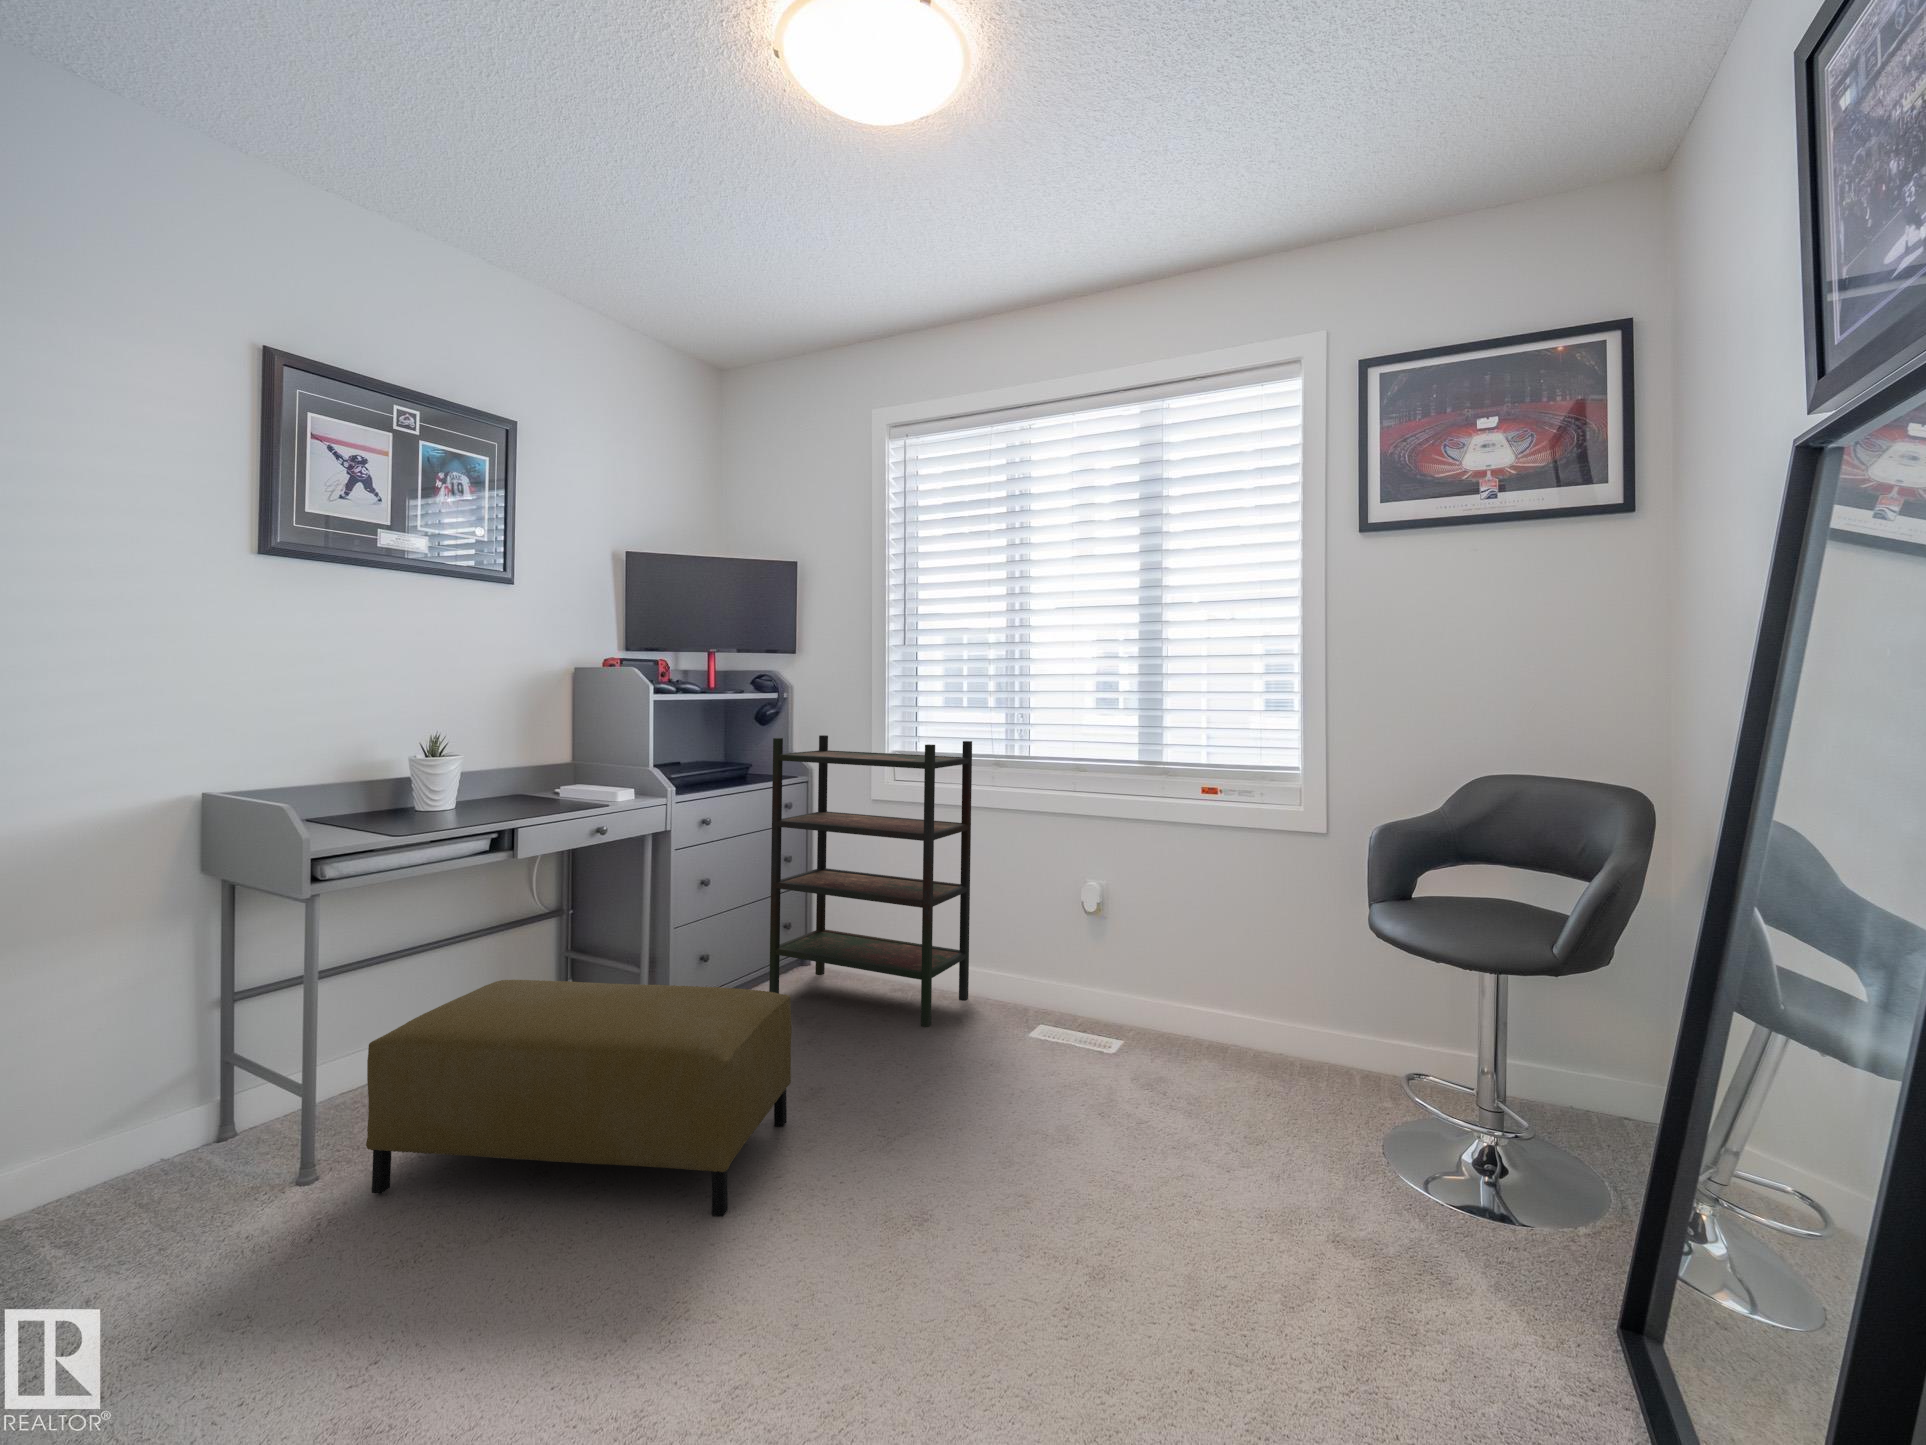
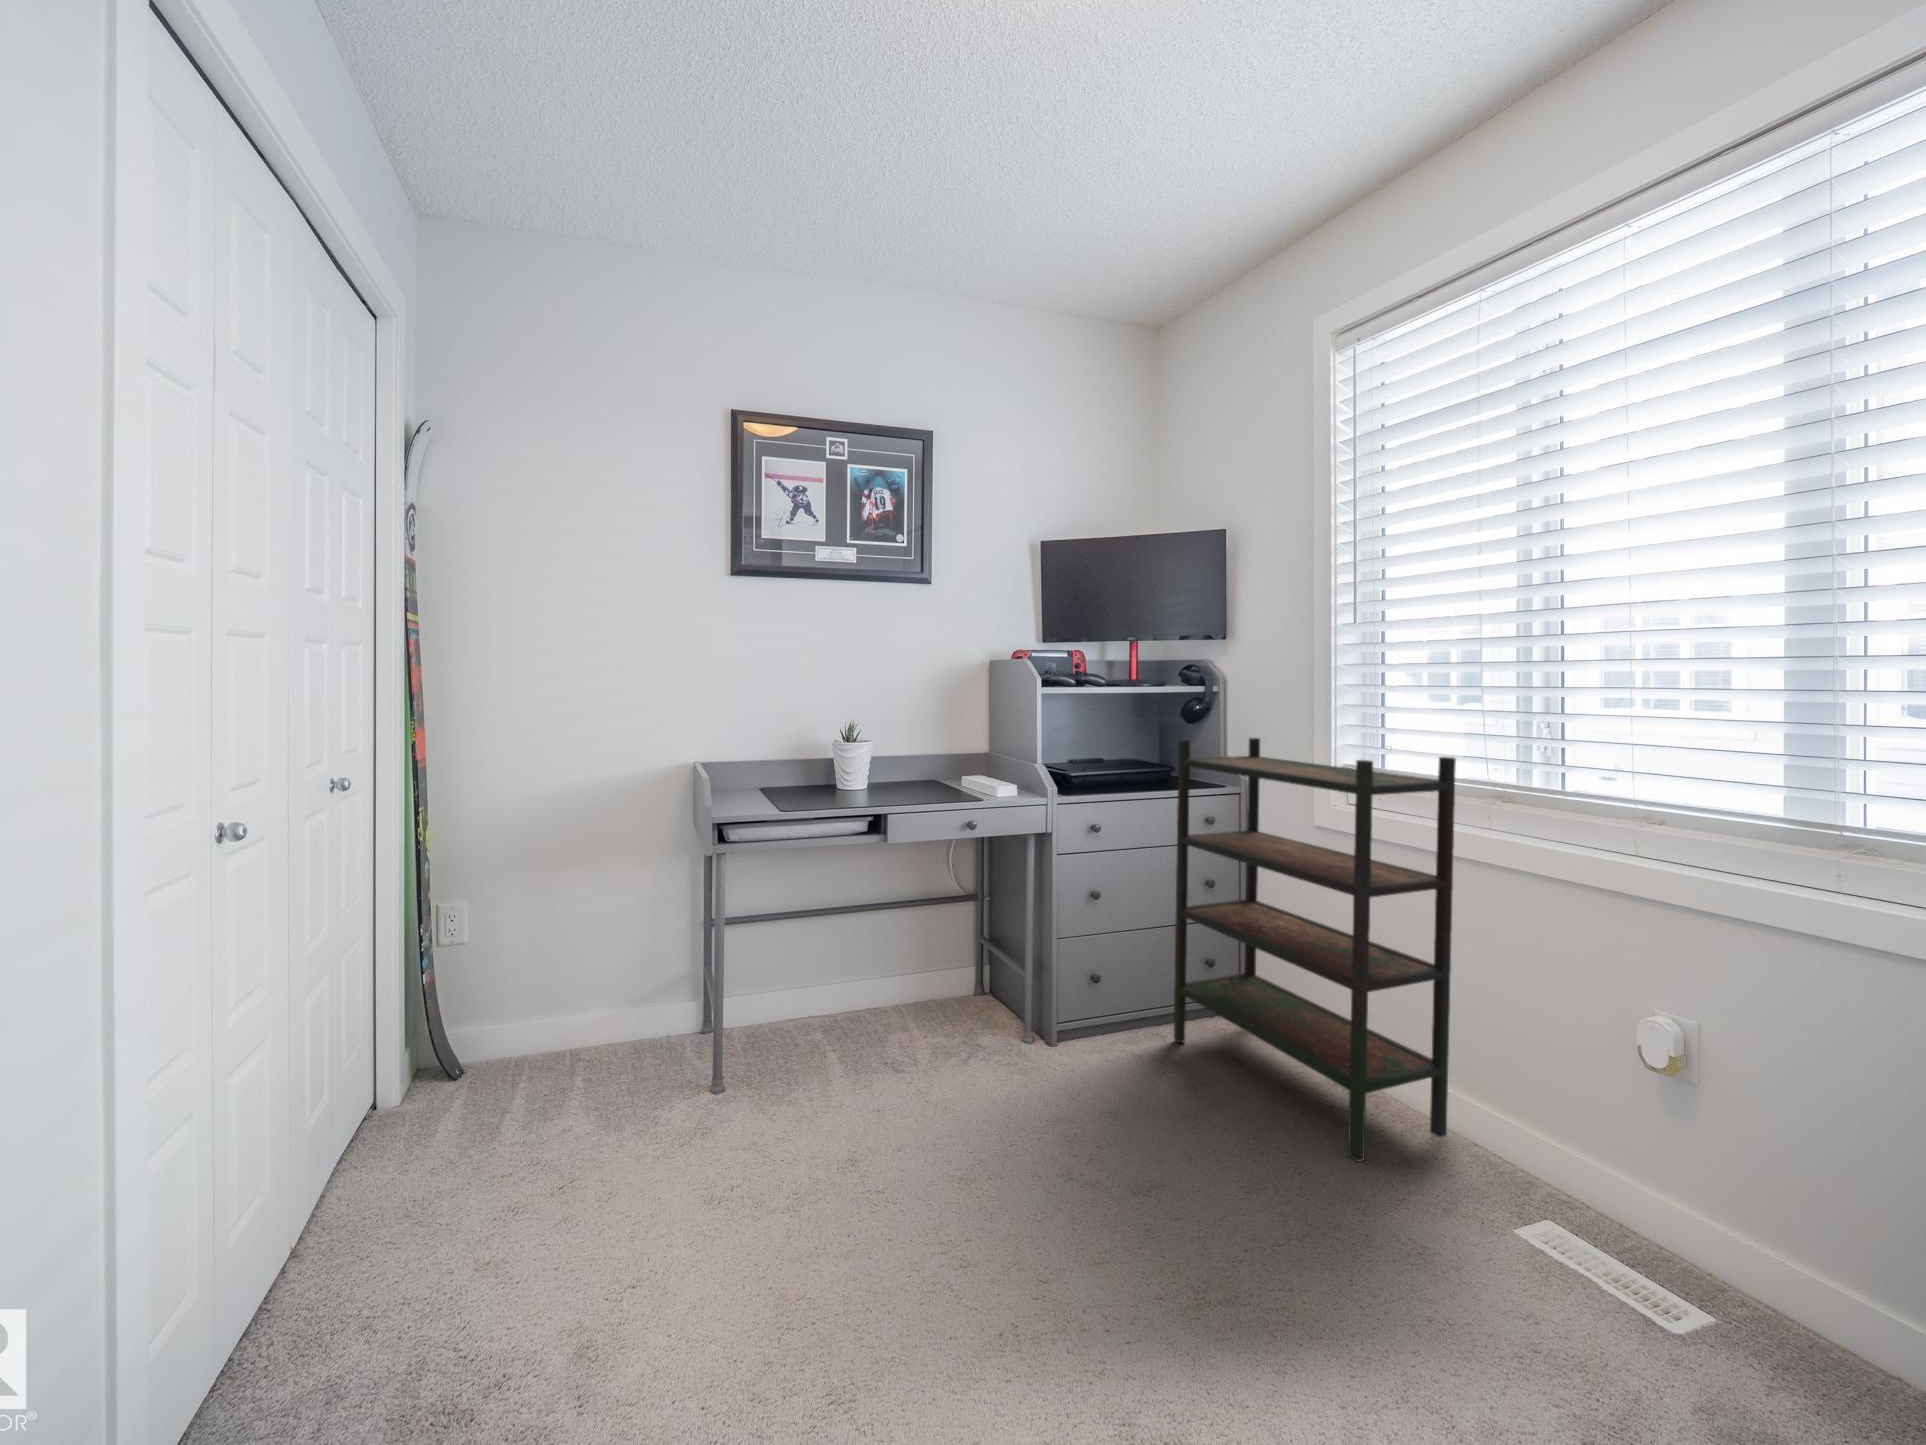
ottoman: present [366,980,792,1217] -> none [723,963,1099,1343]

